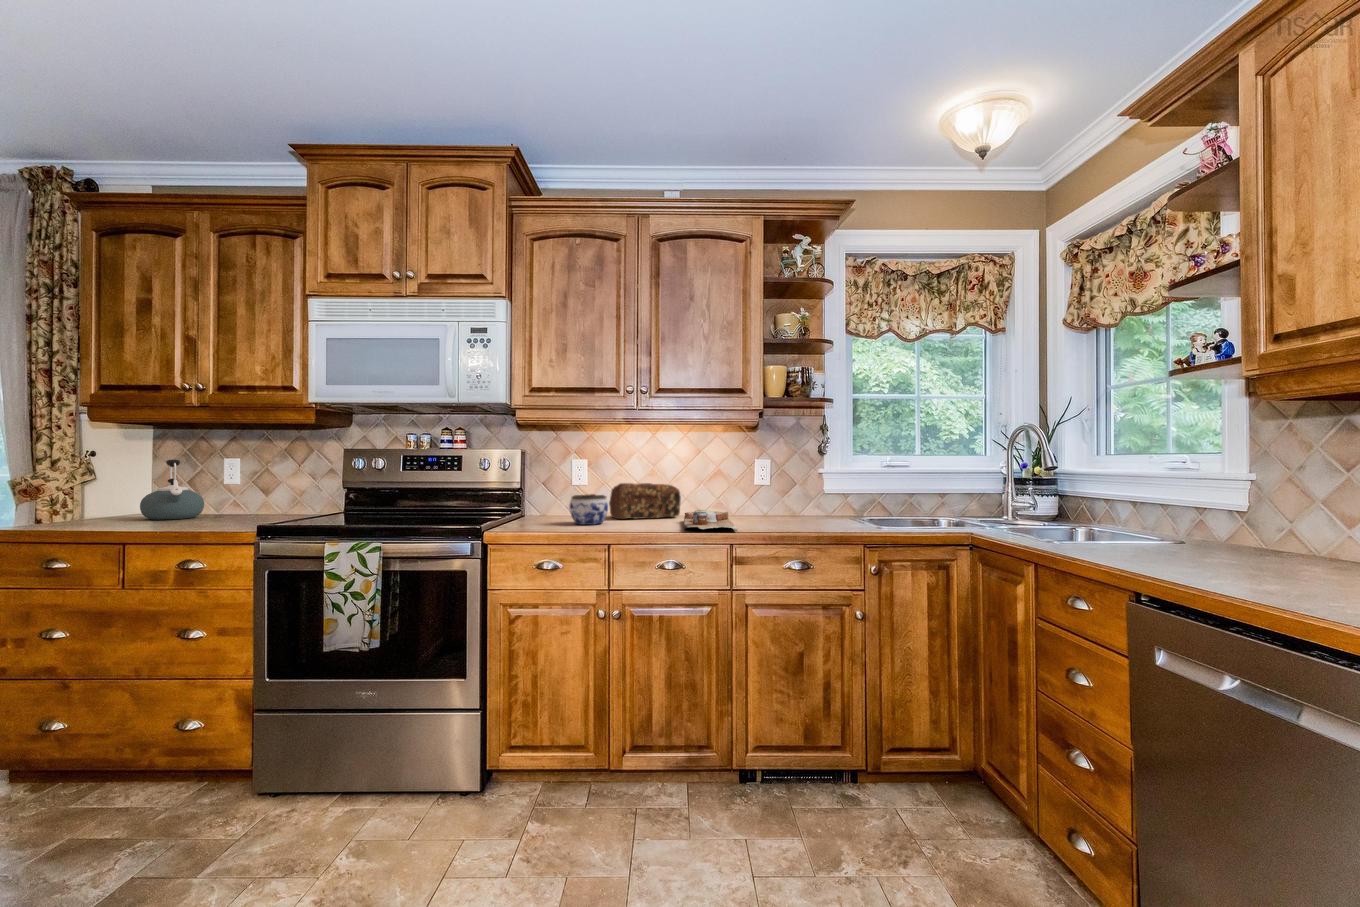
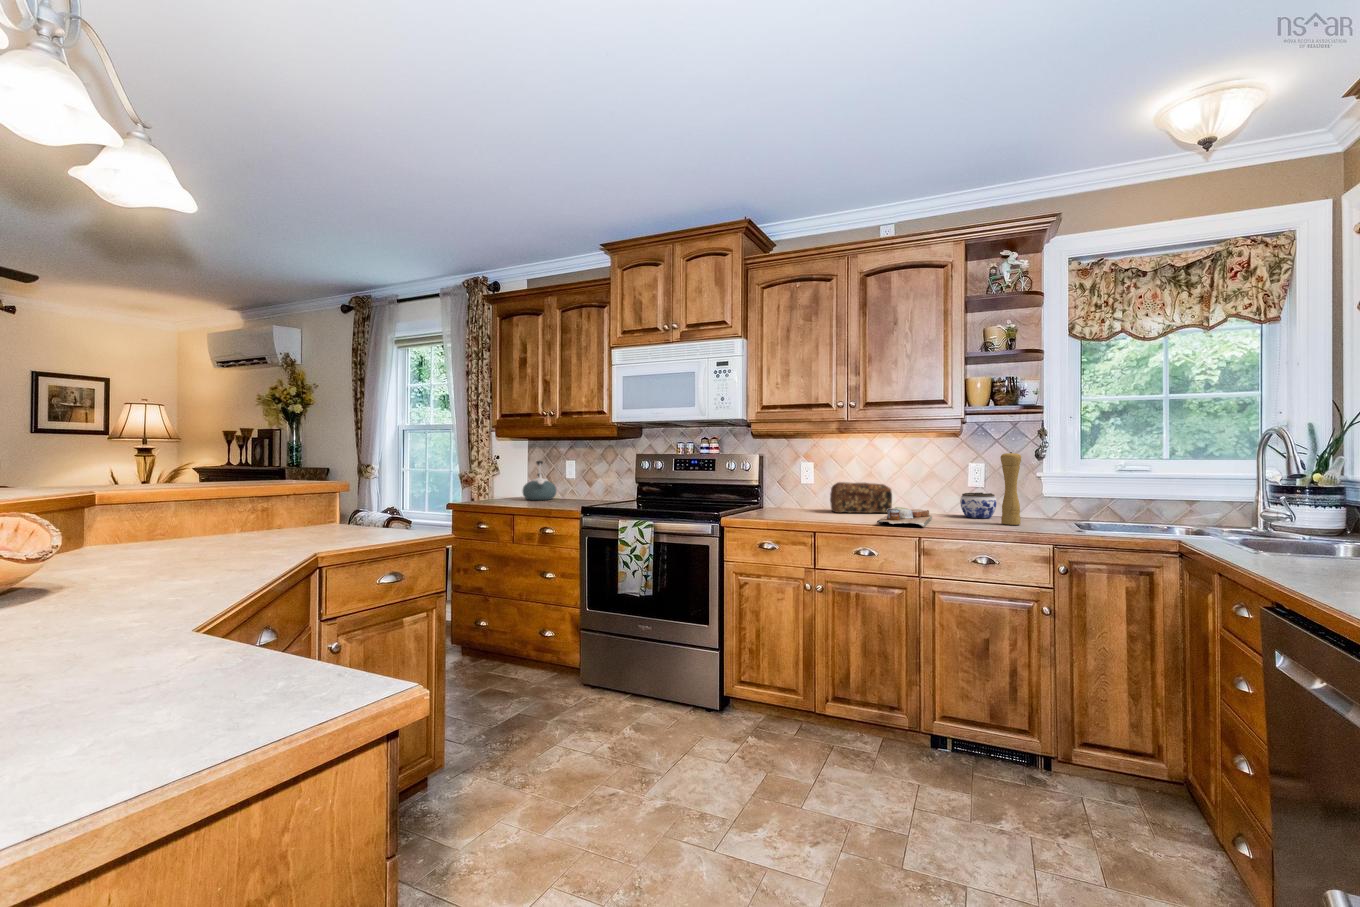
pepper mill: none [799,447,819,524] -> present [1001,452,1021,525]
jar: present [569,494,608,525] -> present [960,493,997,518]

